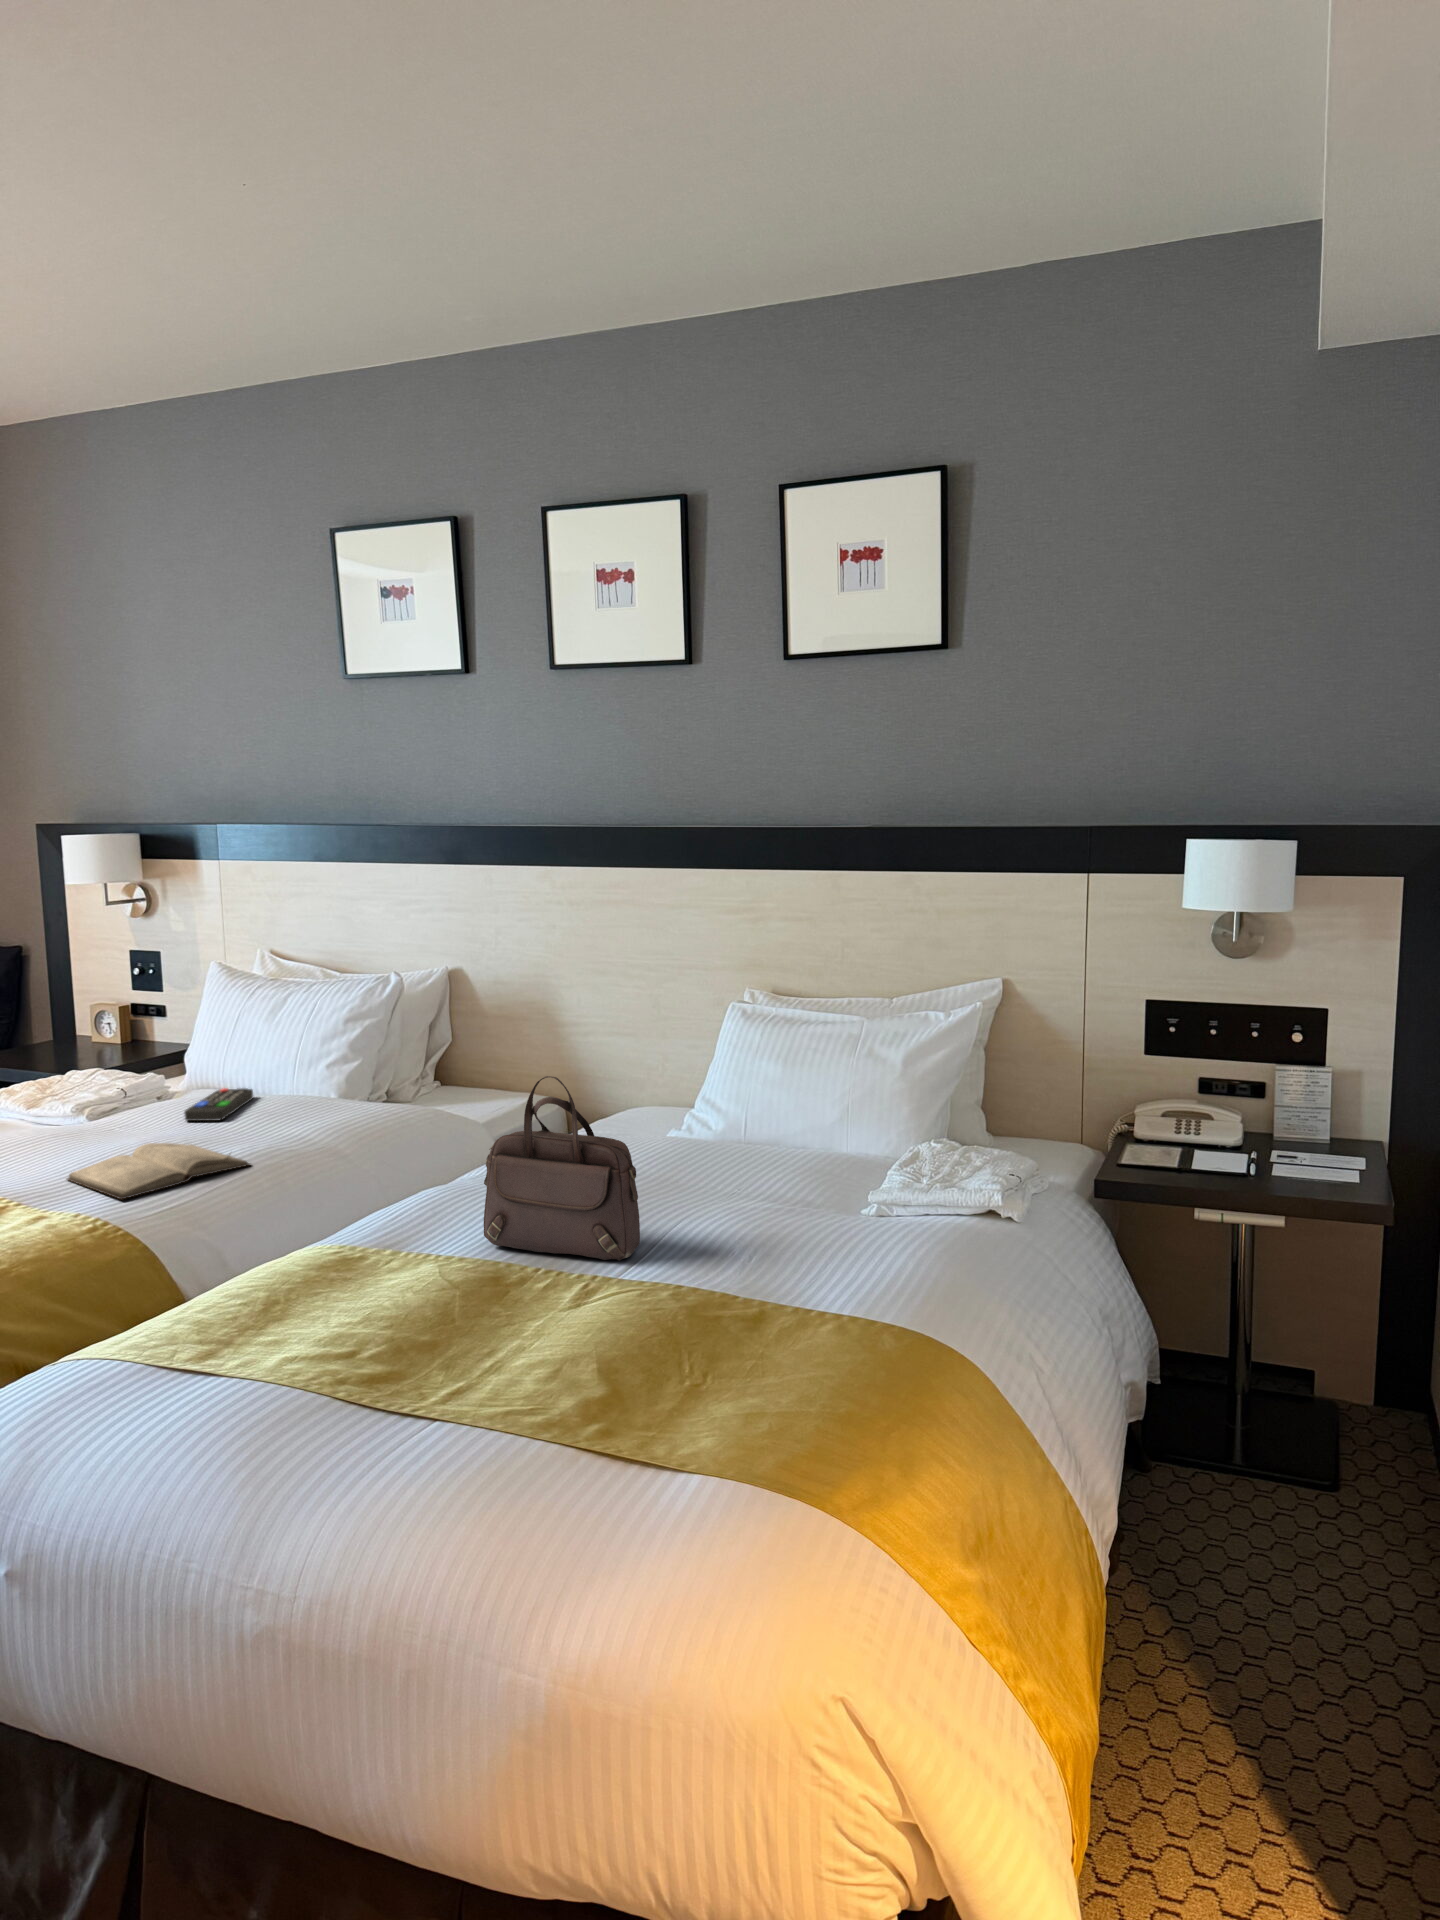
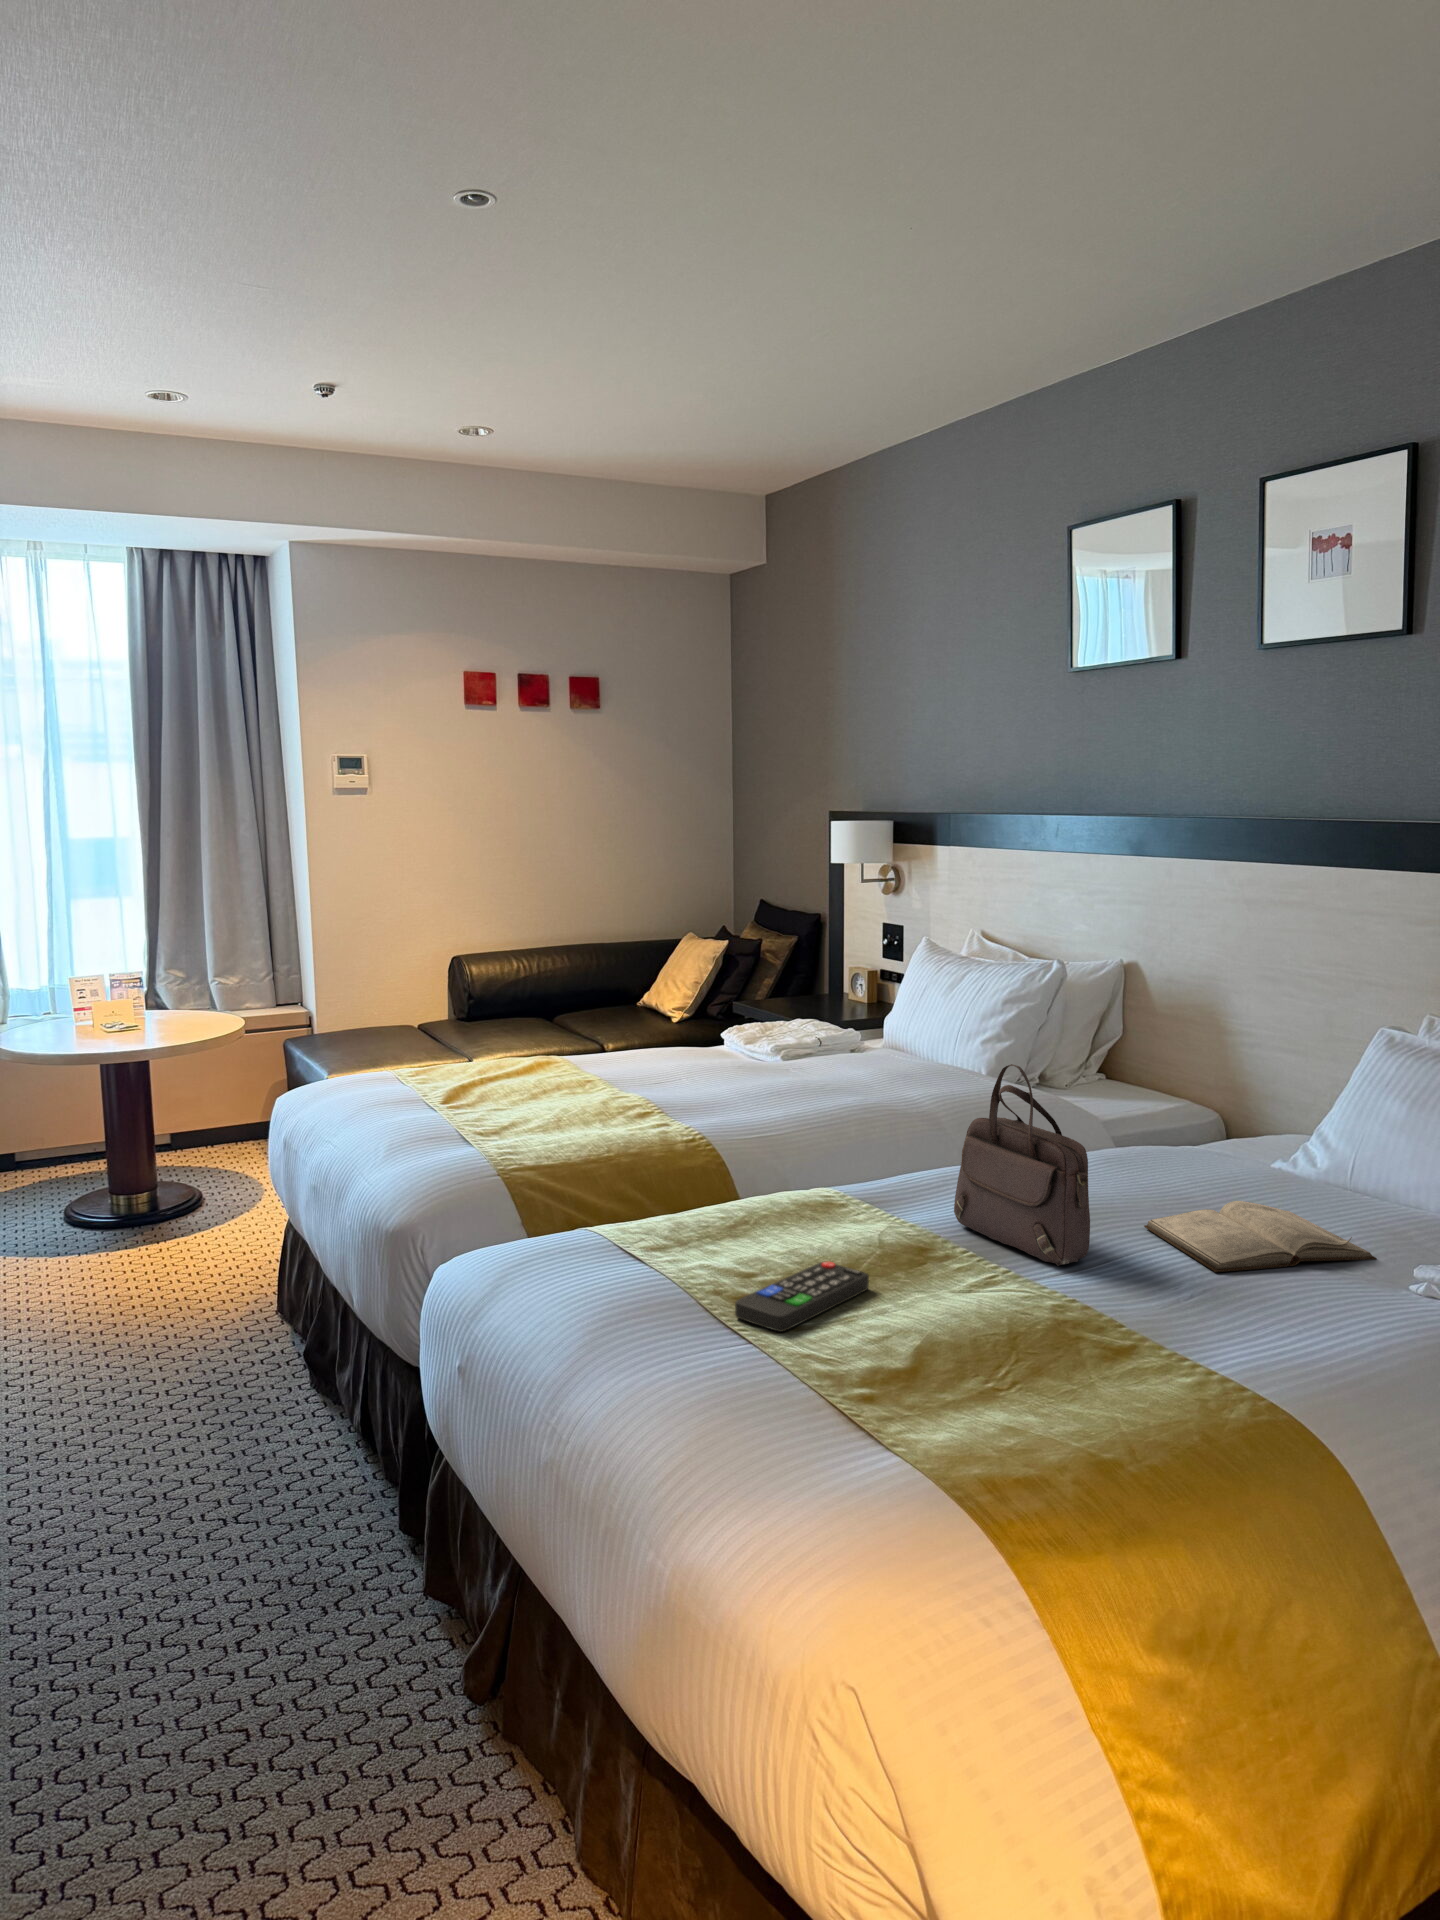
remote control: present [184,1088,253,1121] -> present [735,1262,869,1332]
diary: present [67,1143,250,1200] -> present [1144,1201,1377,1272]

